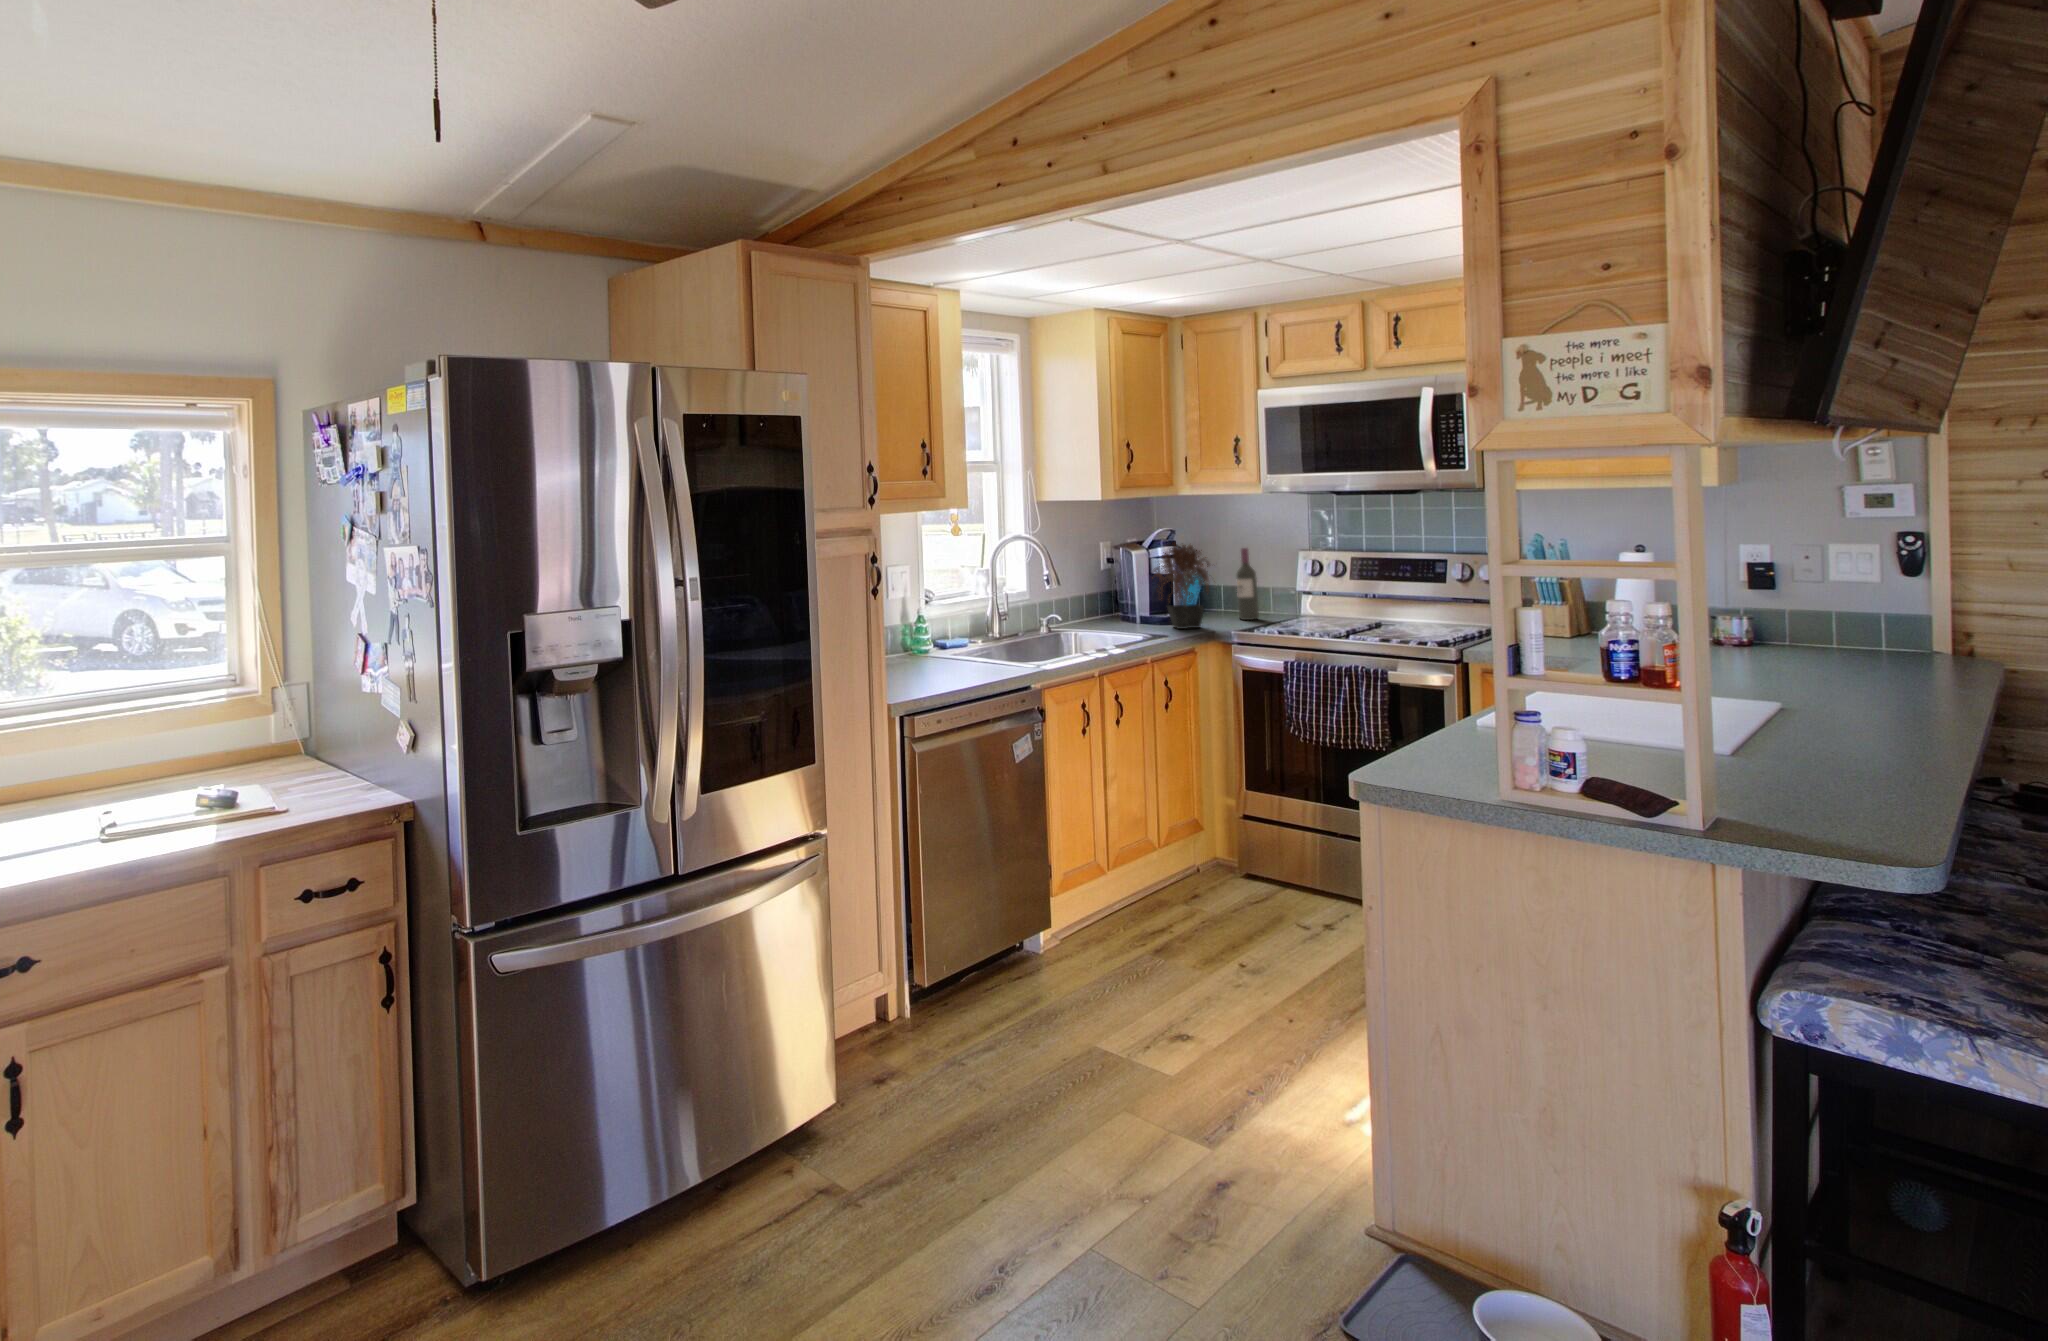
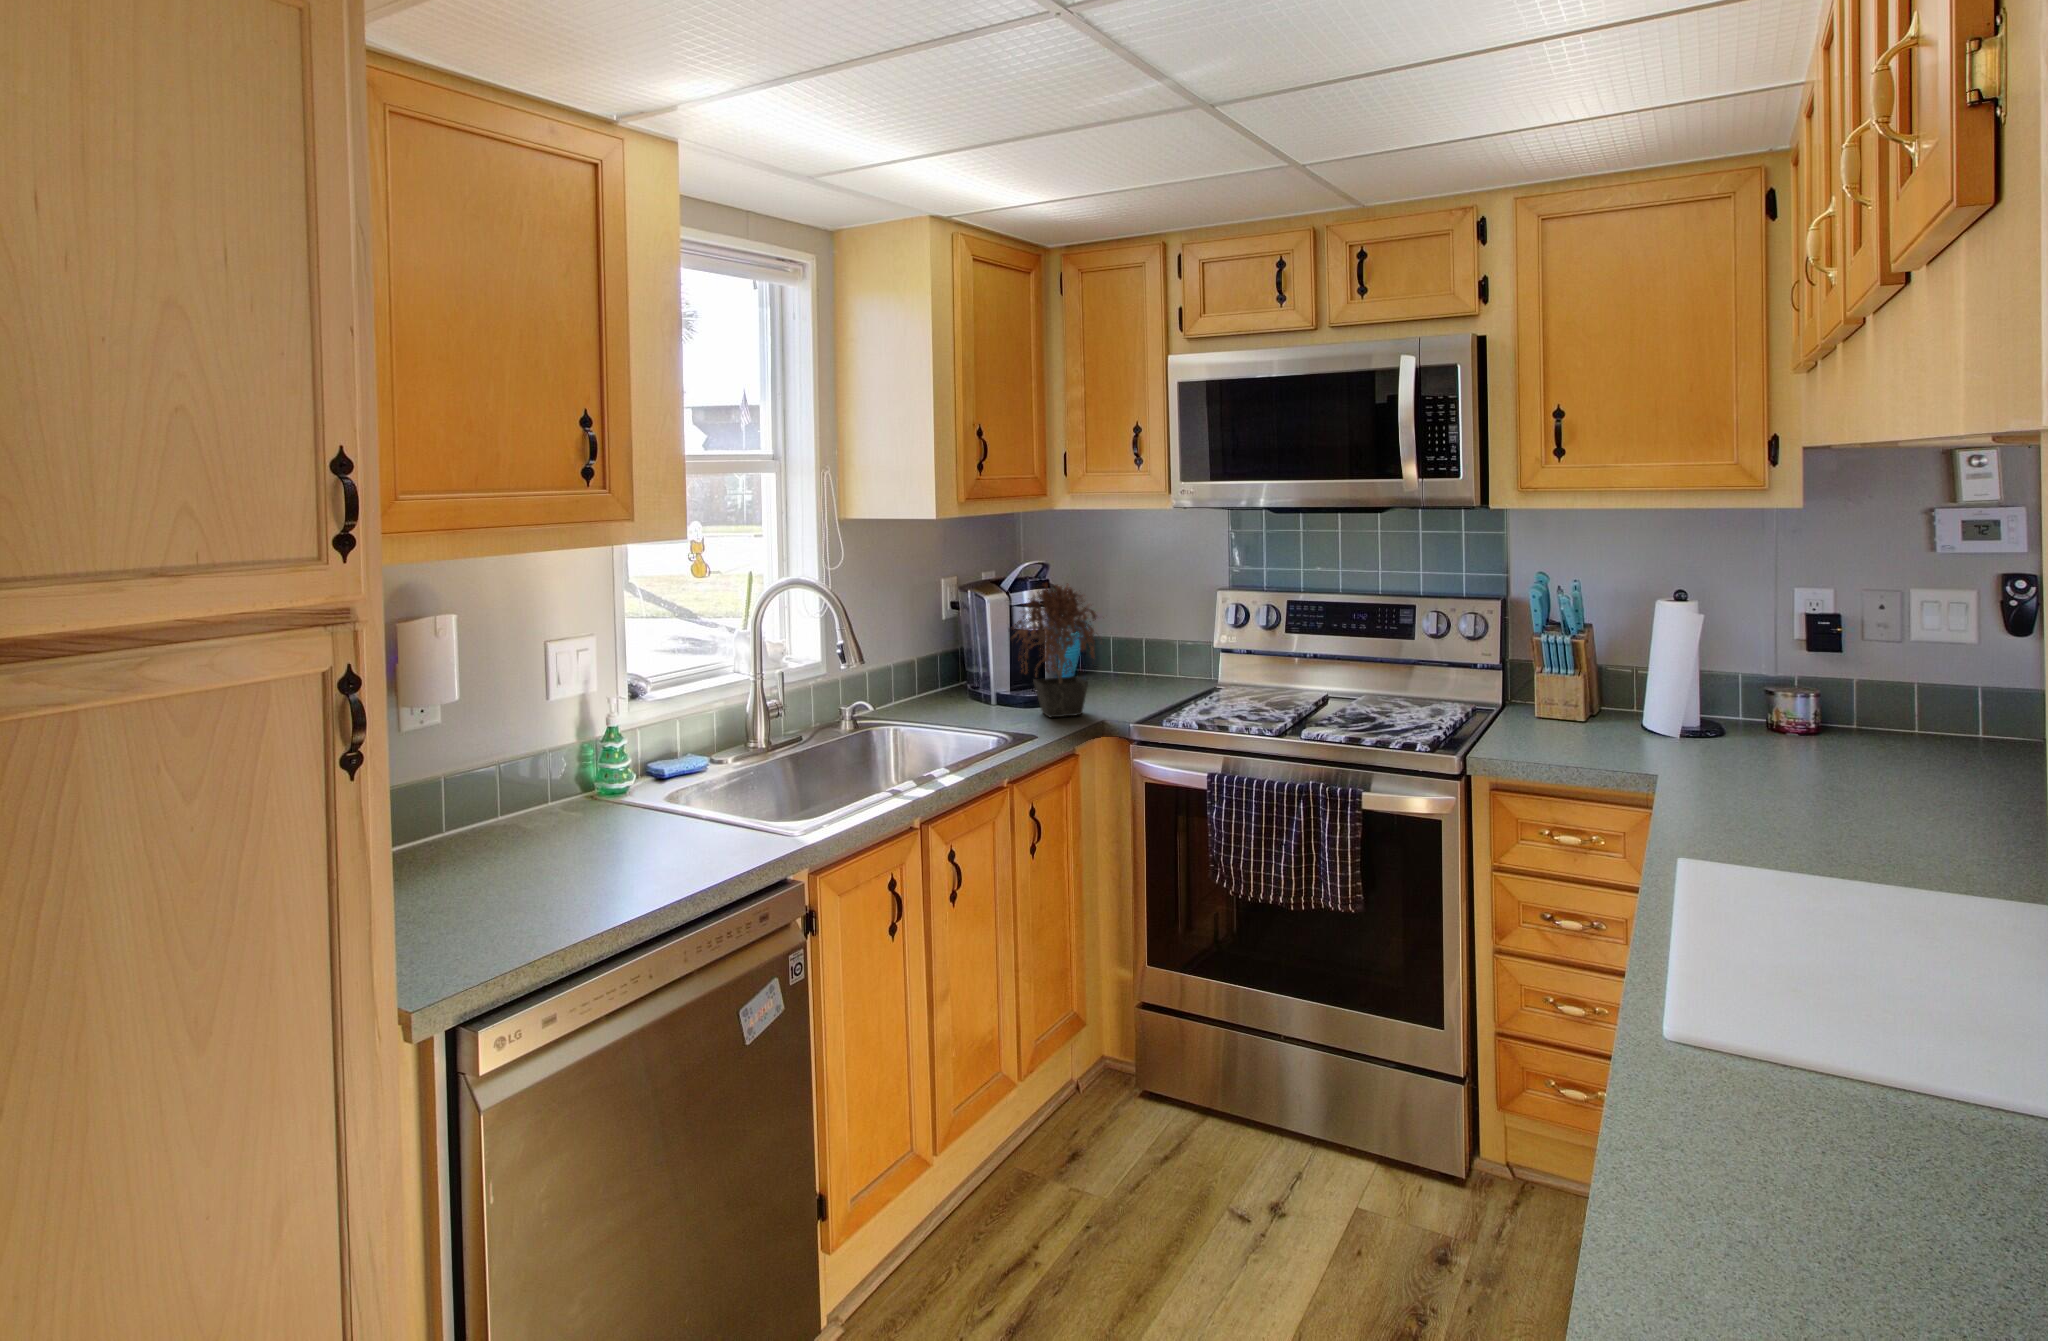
wine bottle: present [1236,548,1259,620] -> none [1131,587,1161,694]

